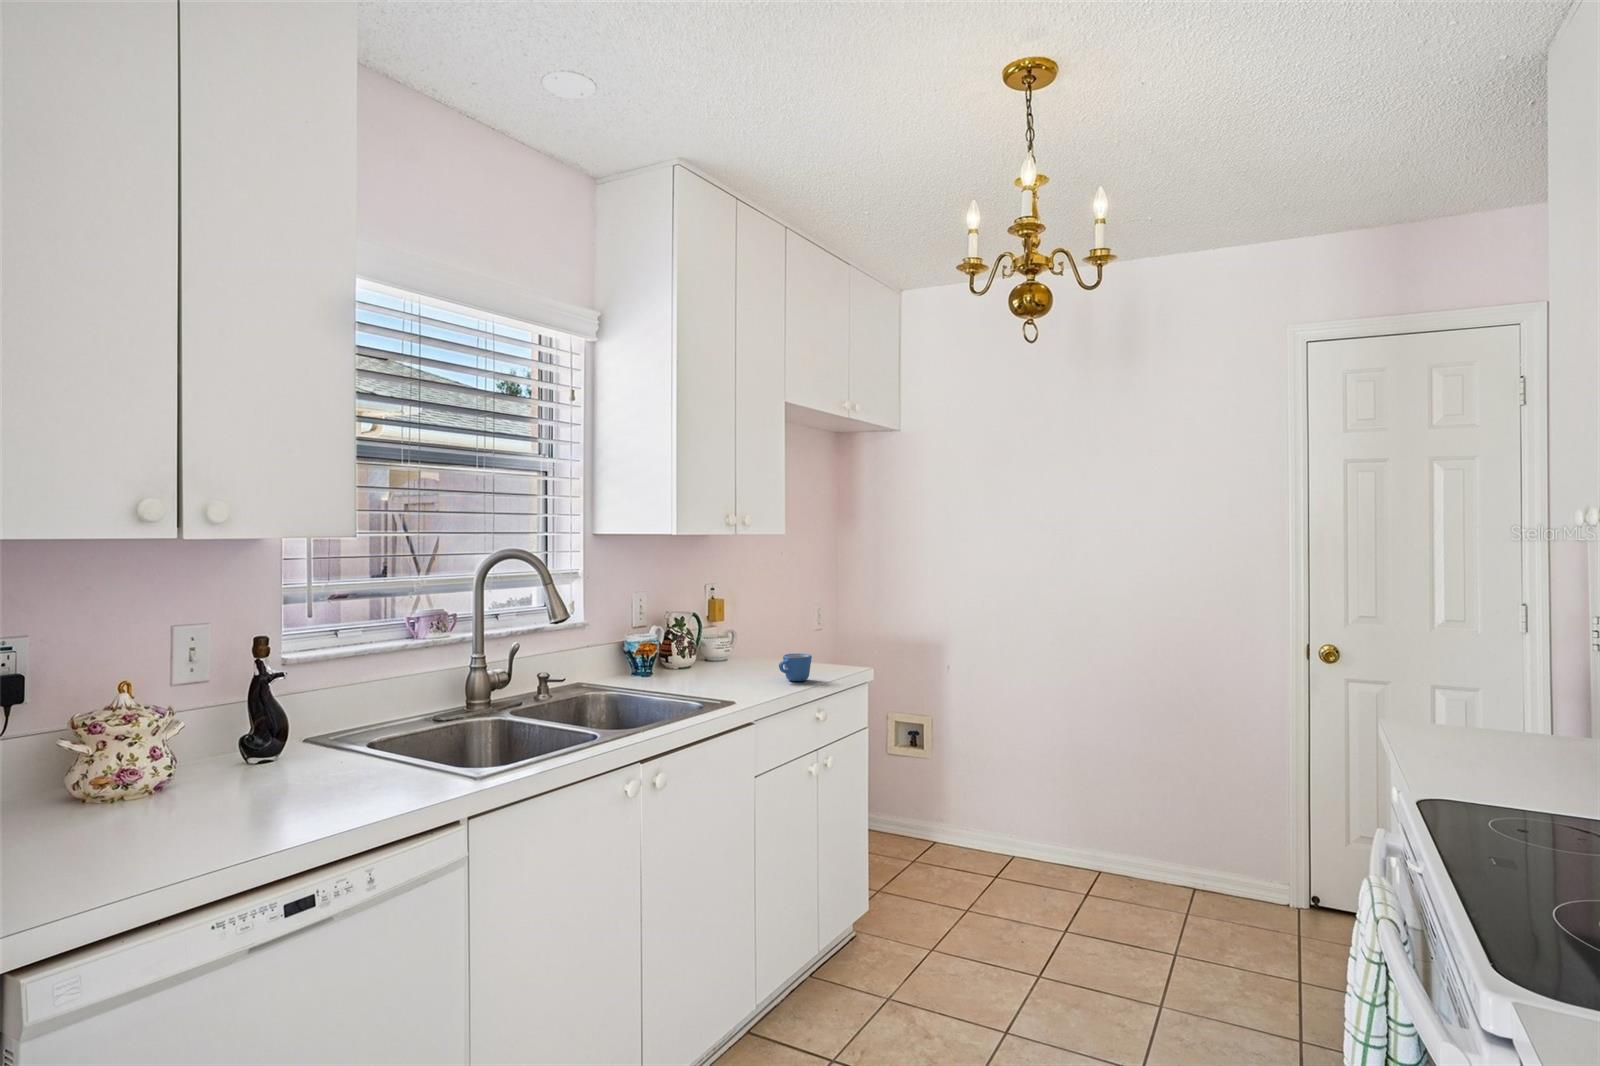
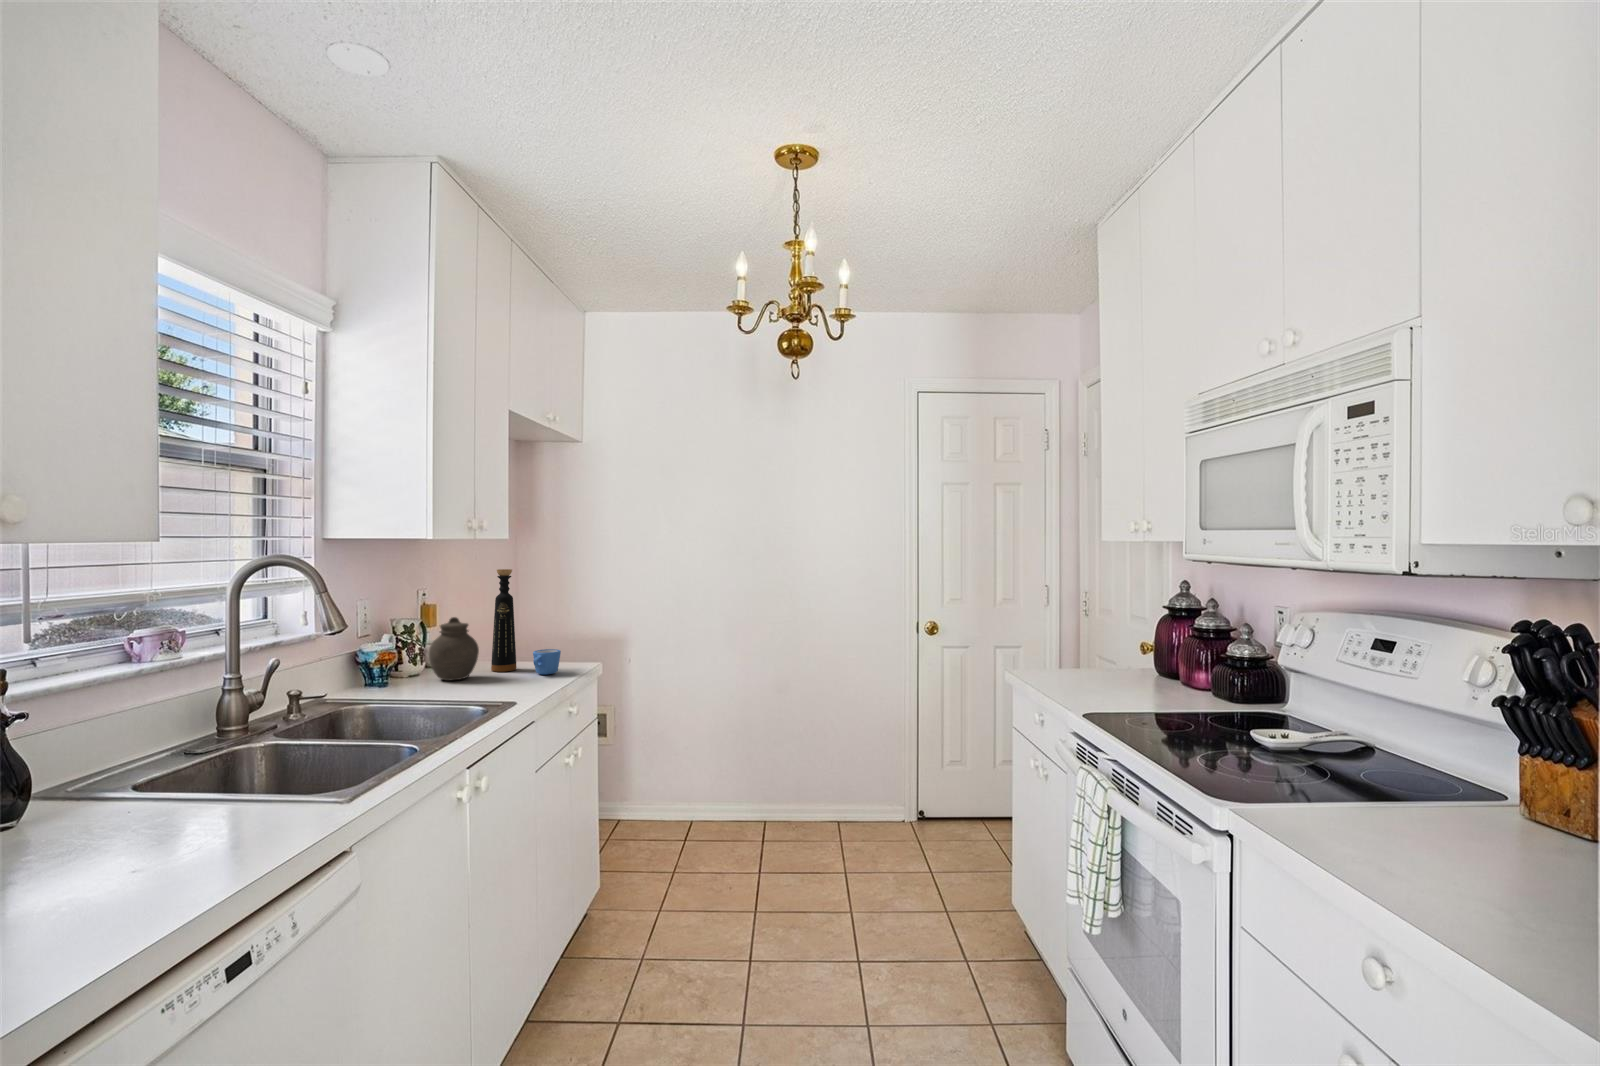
bottle: none [752,565,776,673] -> present [491,569,516,672]
jar: none [683,613,730,678] -> present [429,617,479,681]

